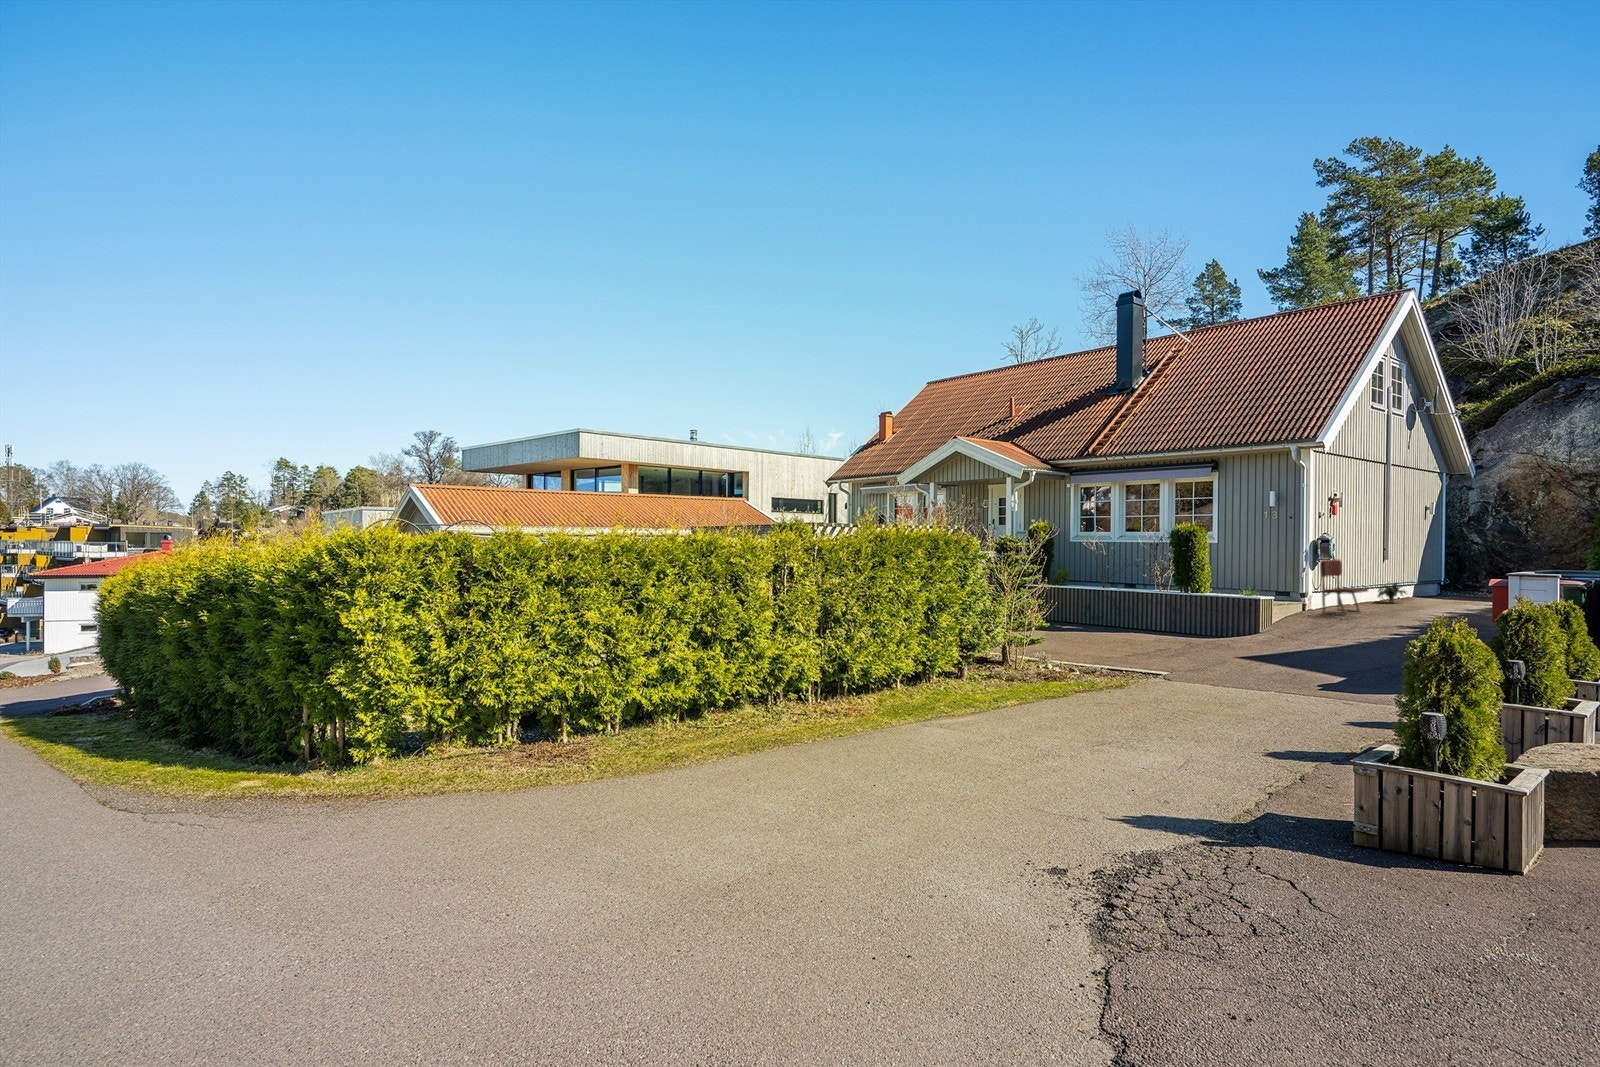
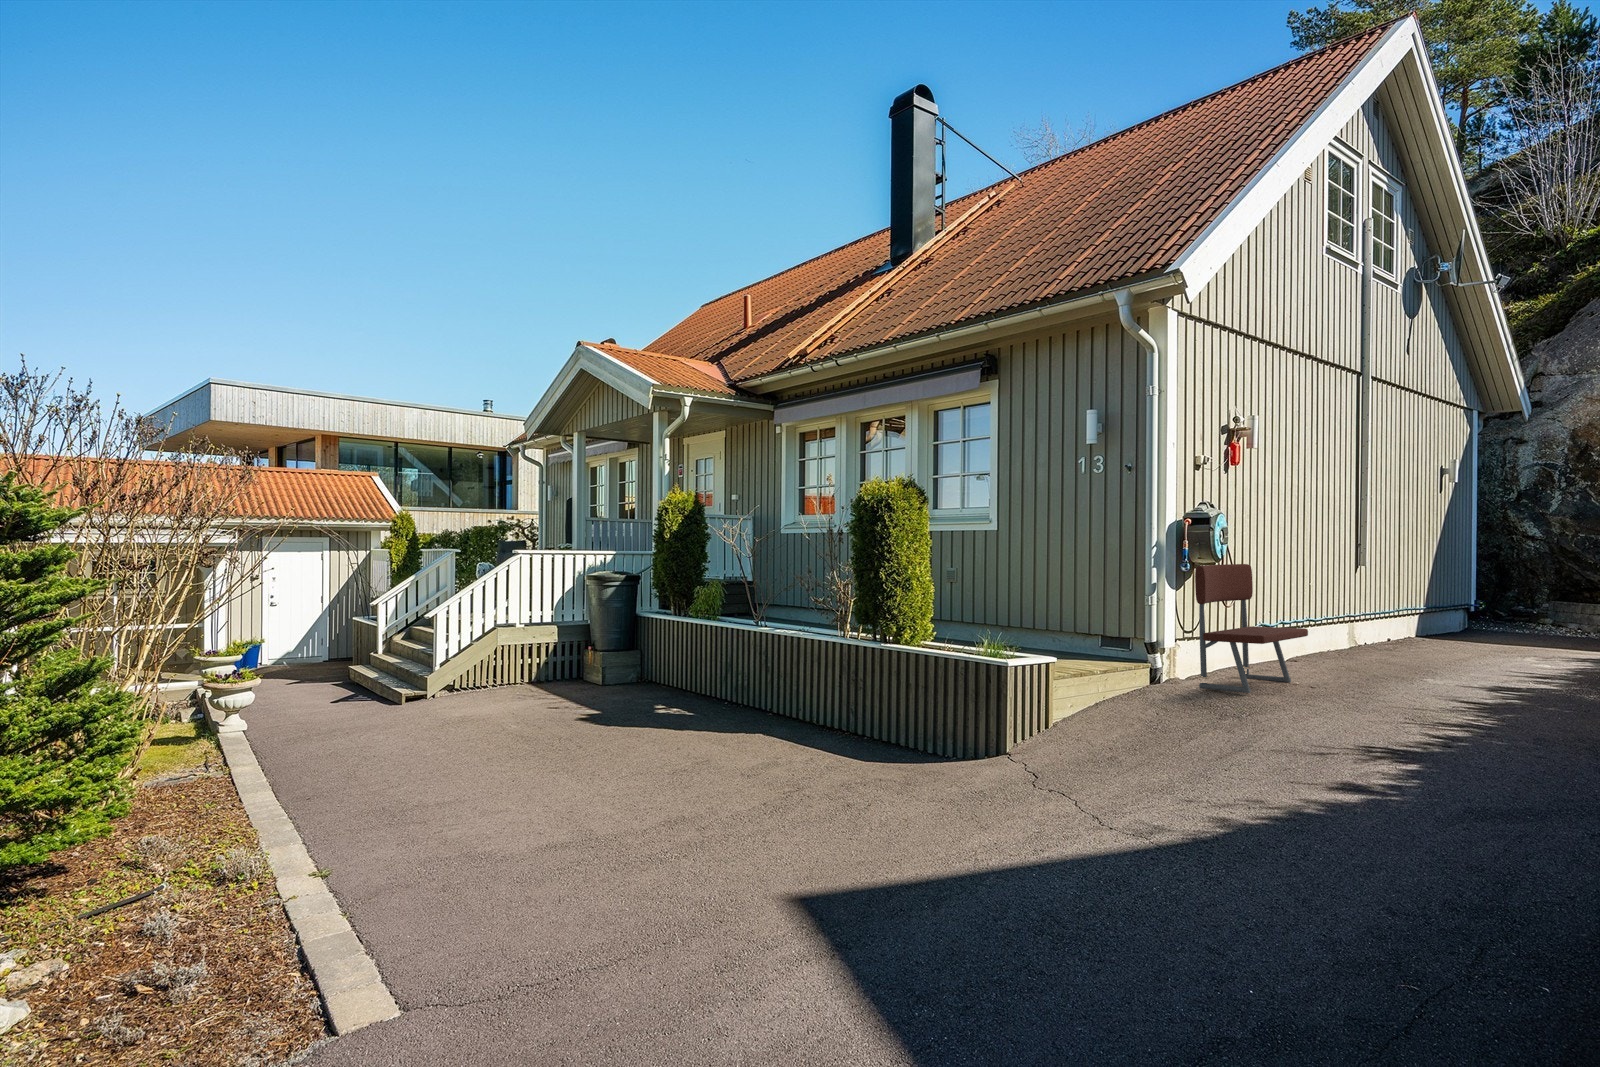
potted plant: present [1378,583,1406,603] -> none [1340,608,1406,655]

